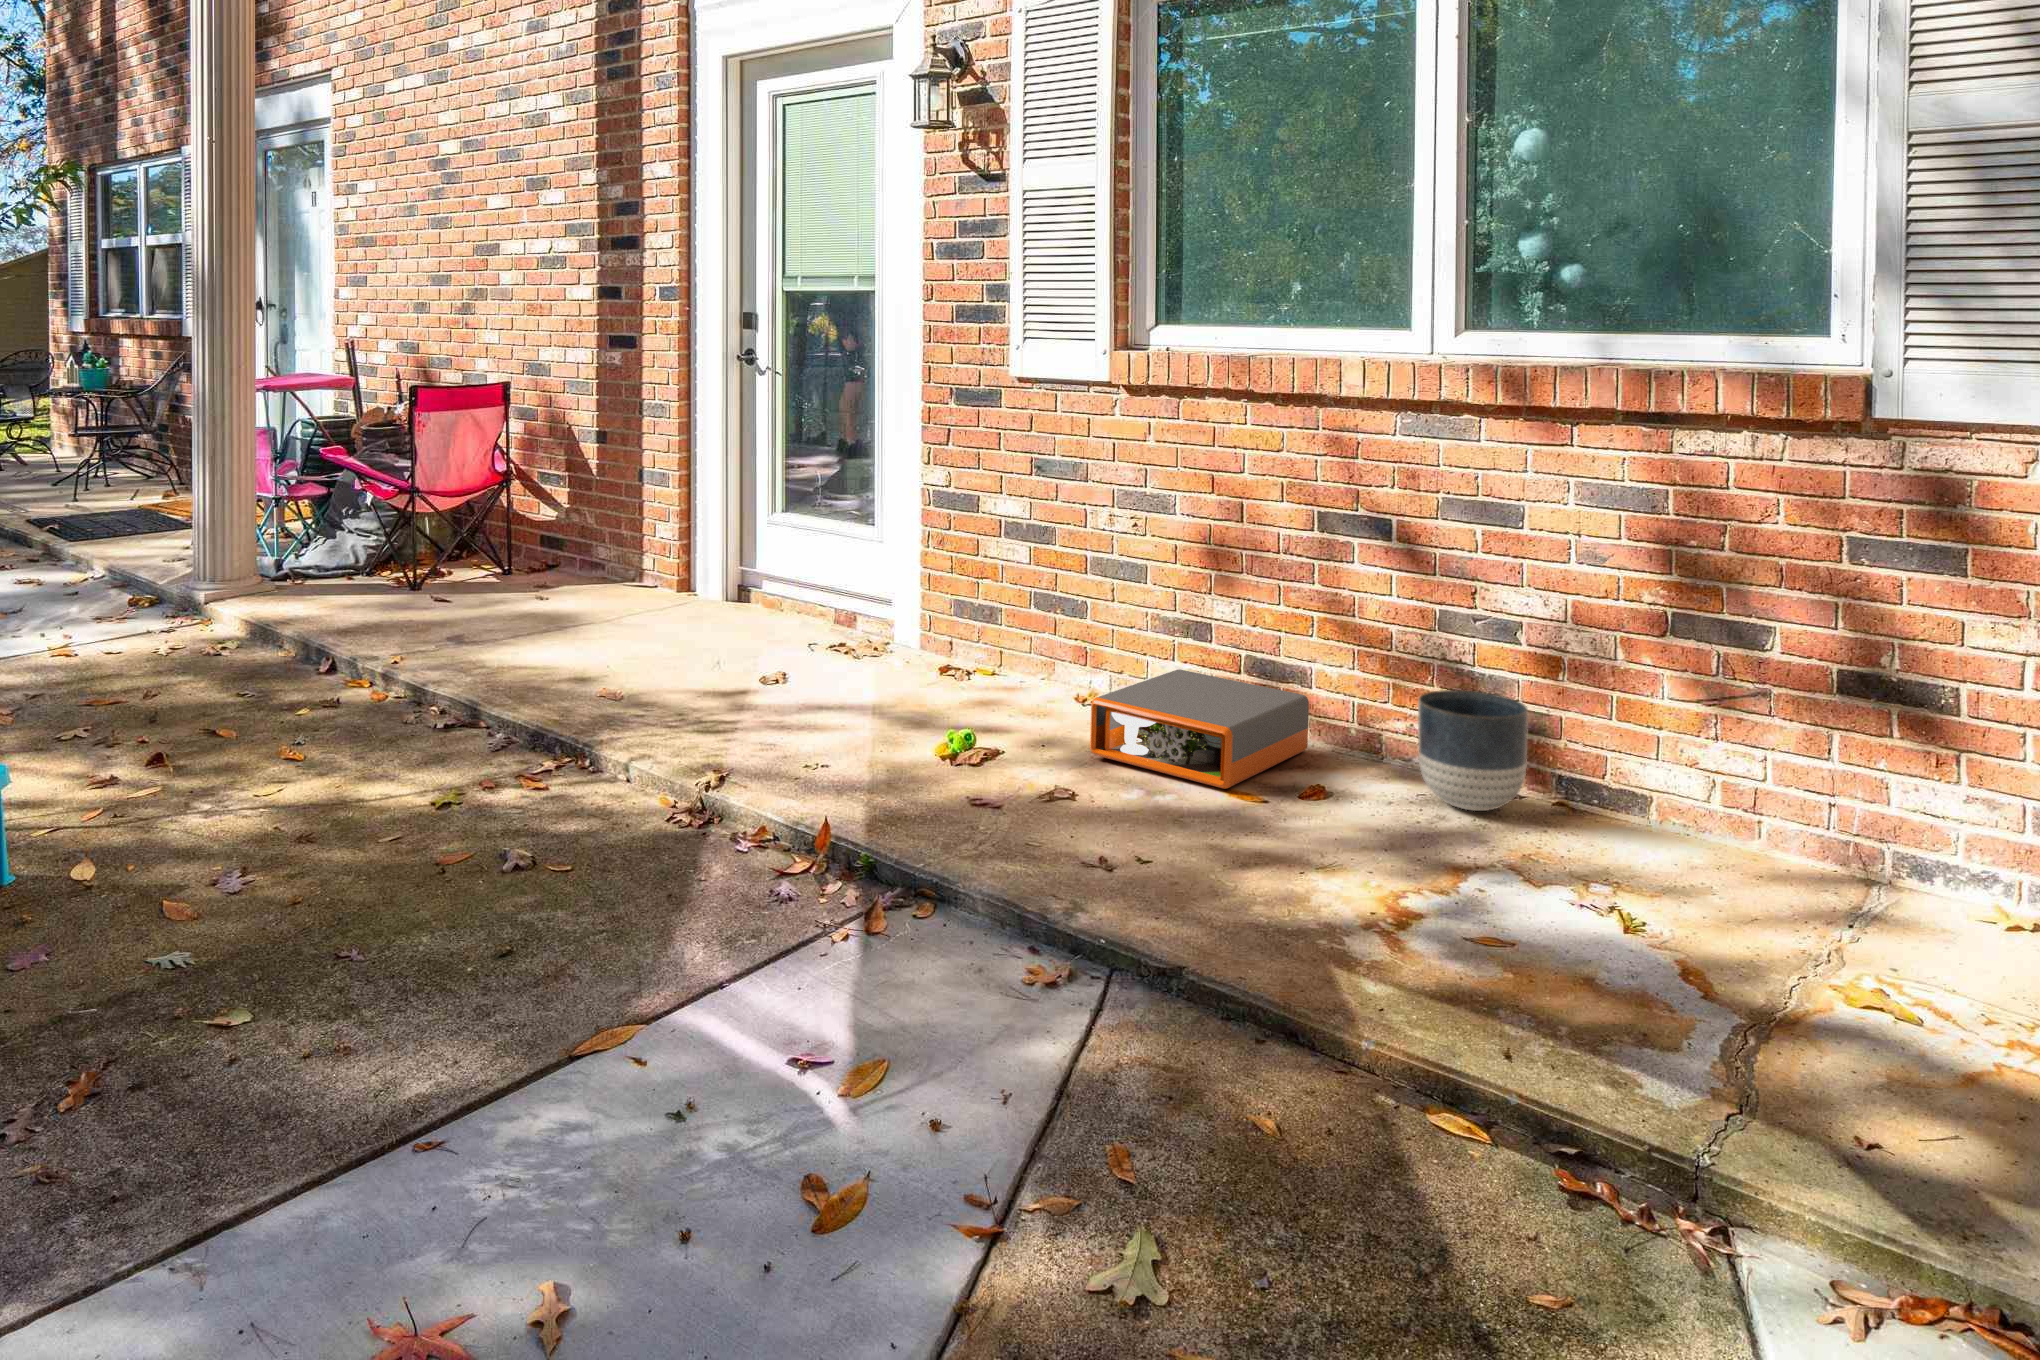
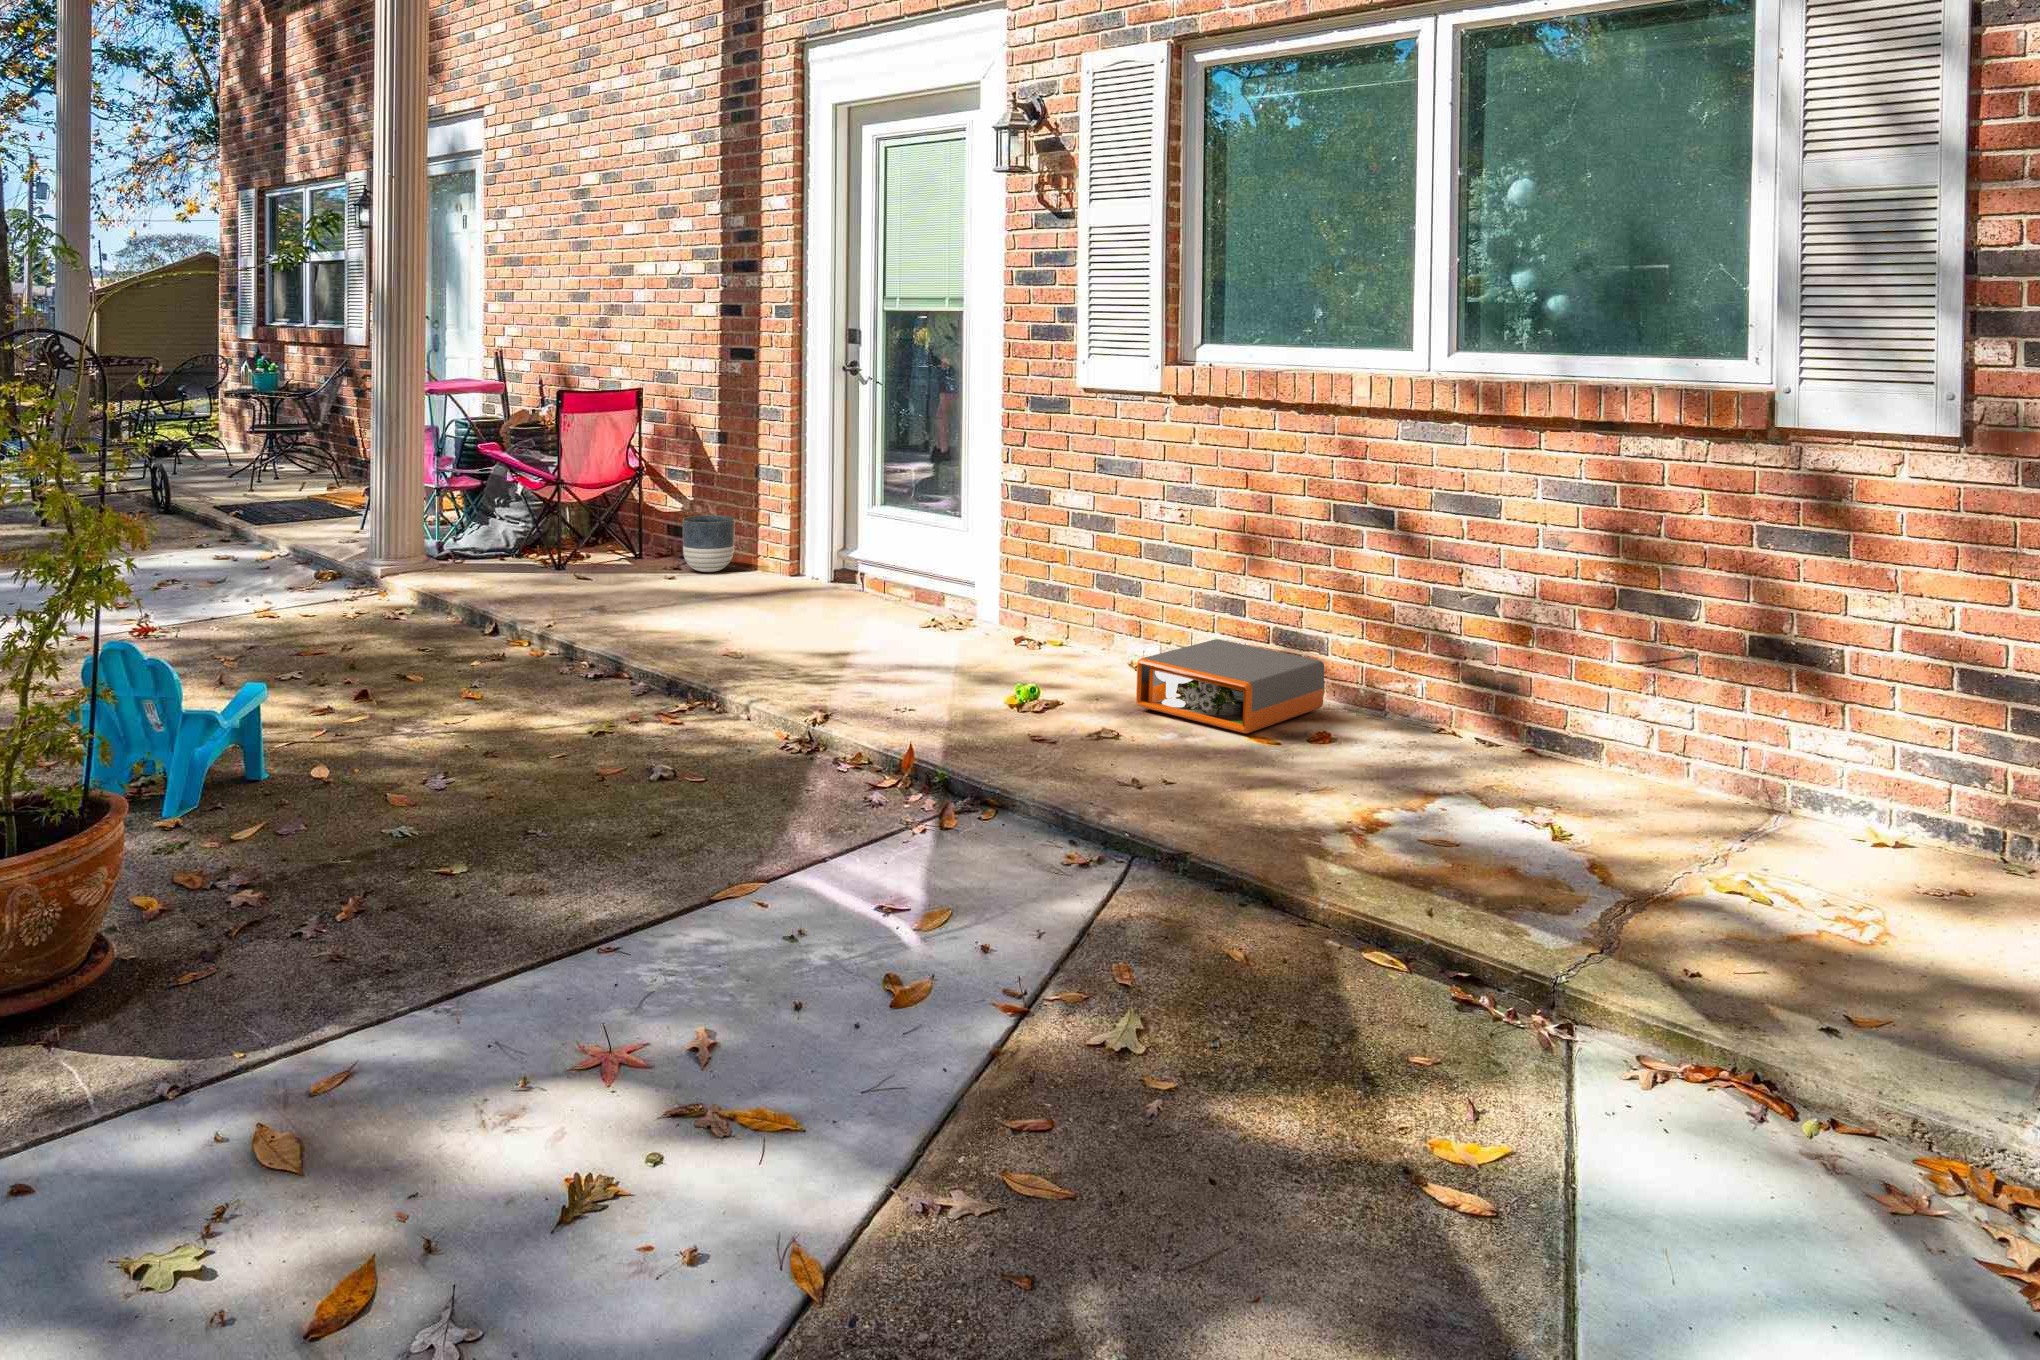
planter: present [1418,690,1528,811] -> present [683,515,735,572]

